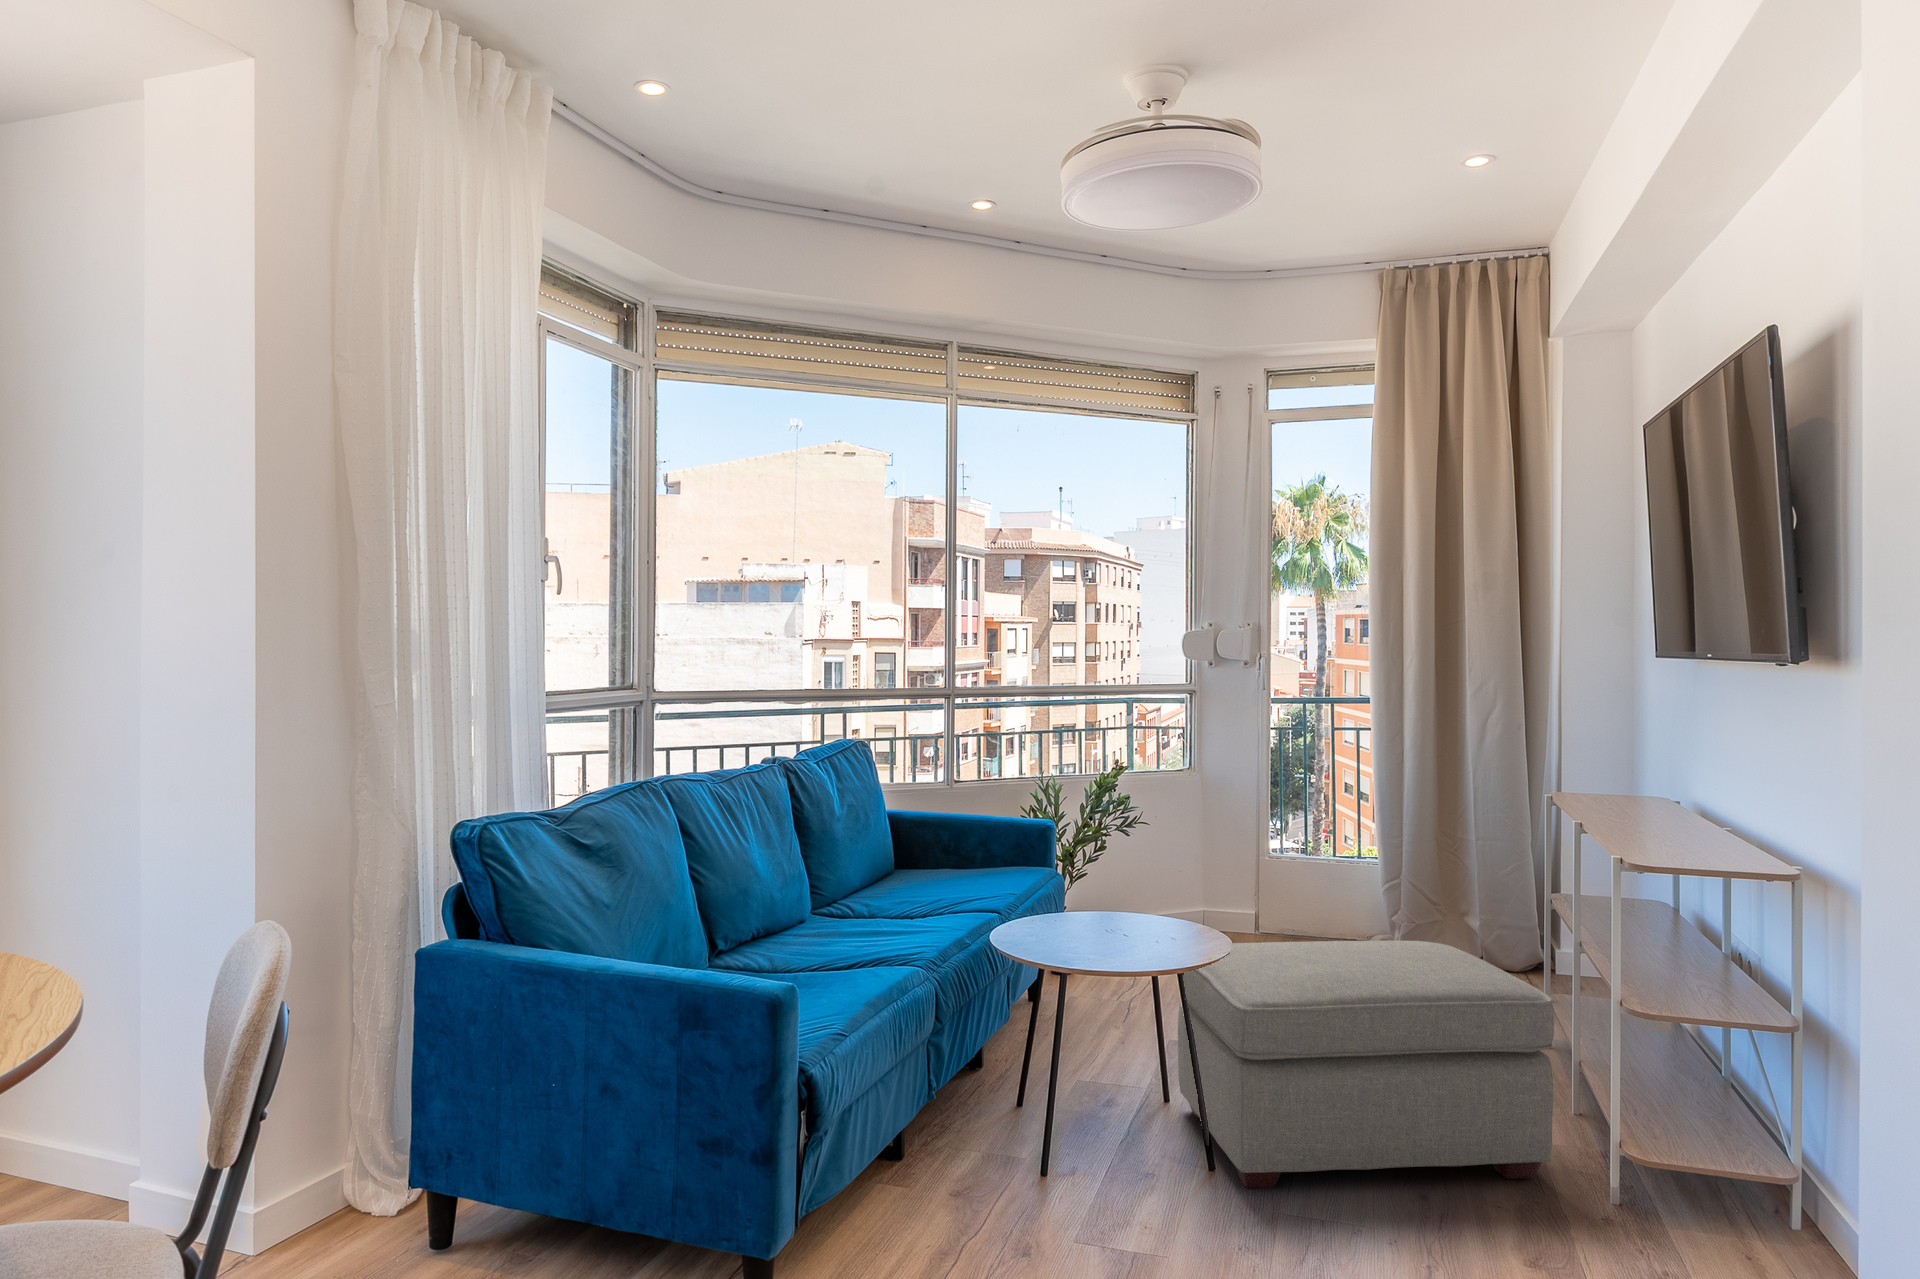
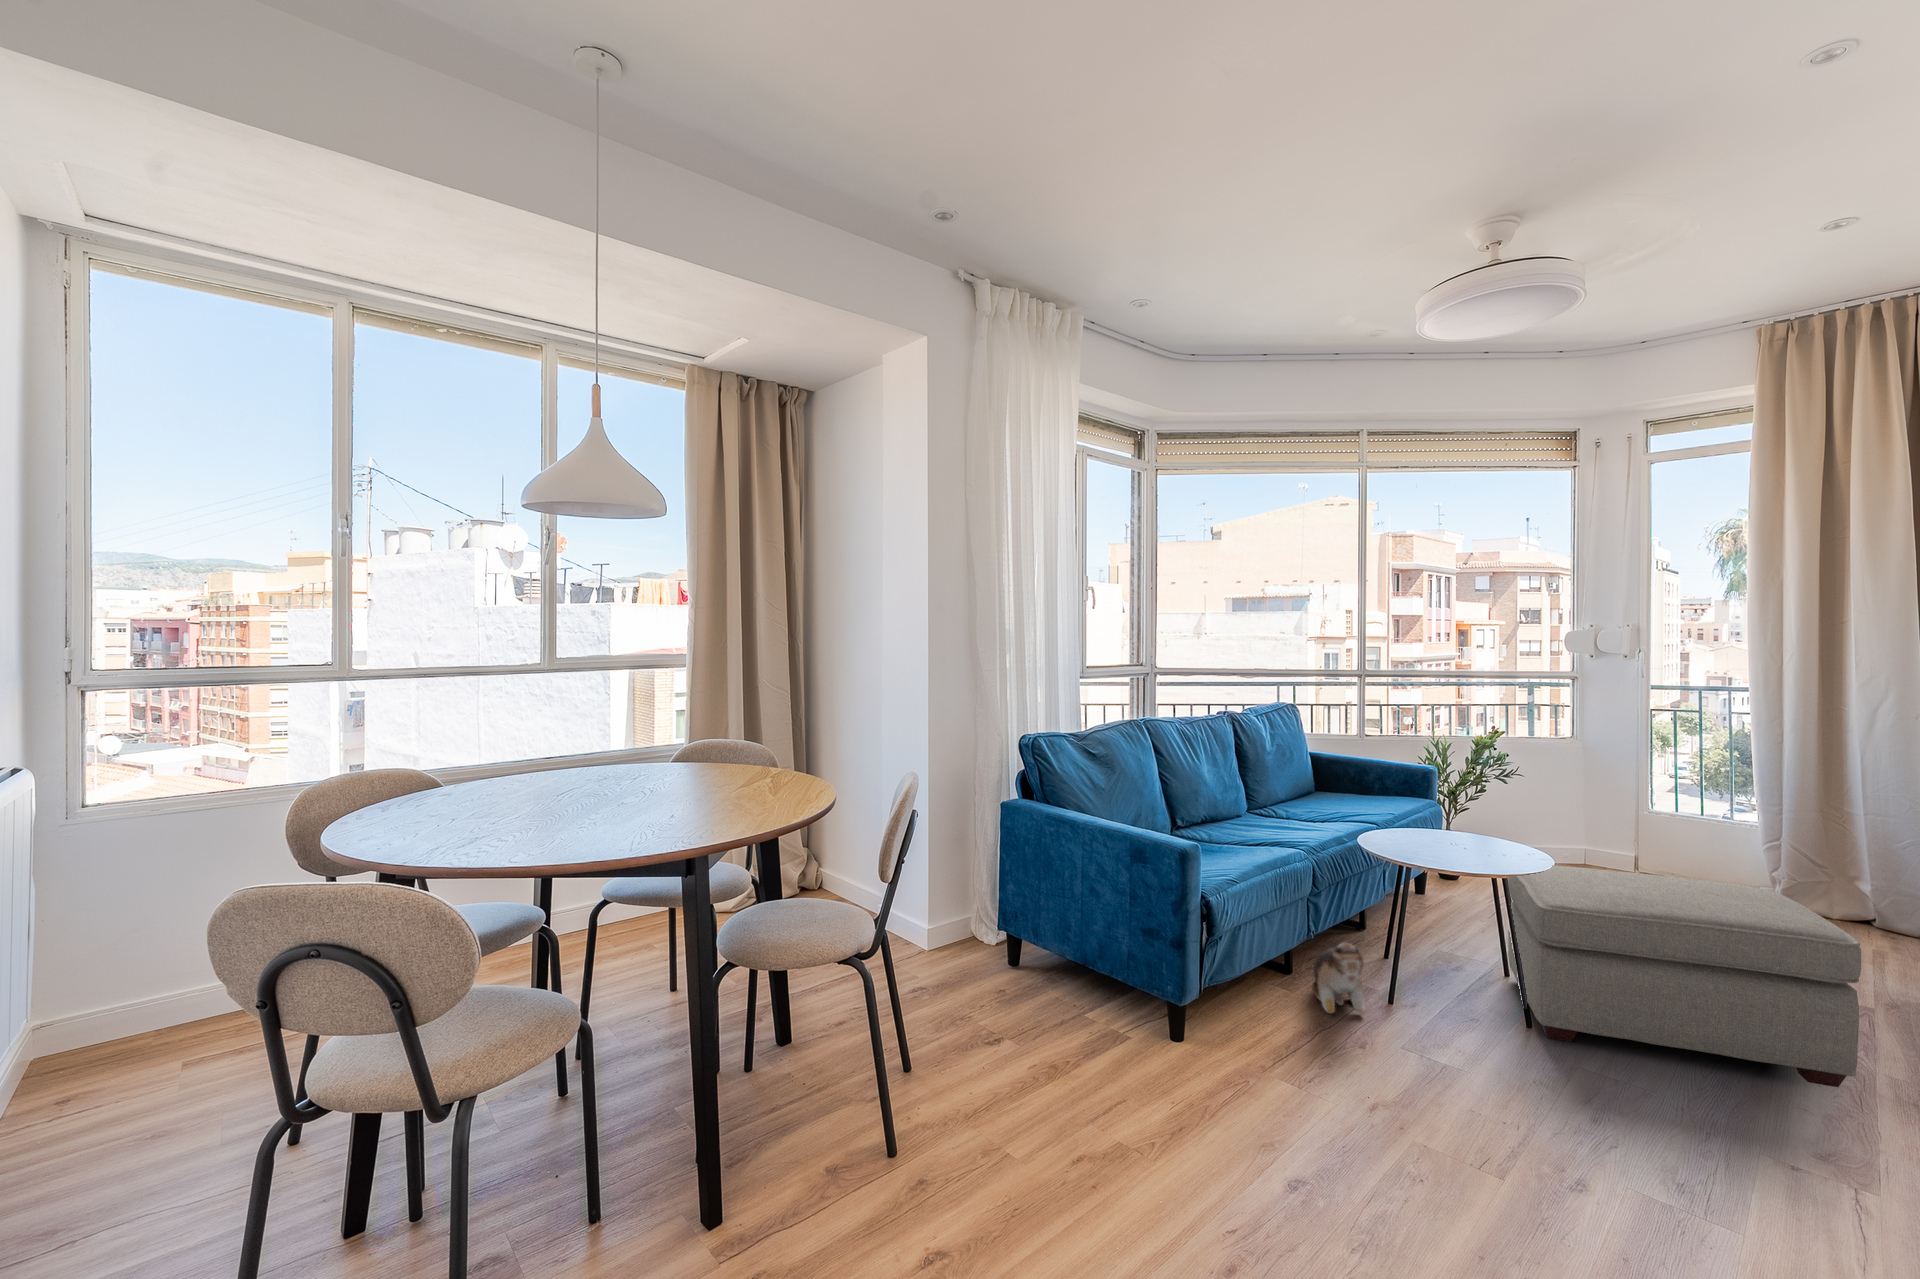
plush toy: none [946,1105,1034,1223] -> present [1312,942,1365,1013]

